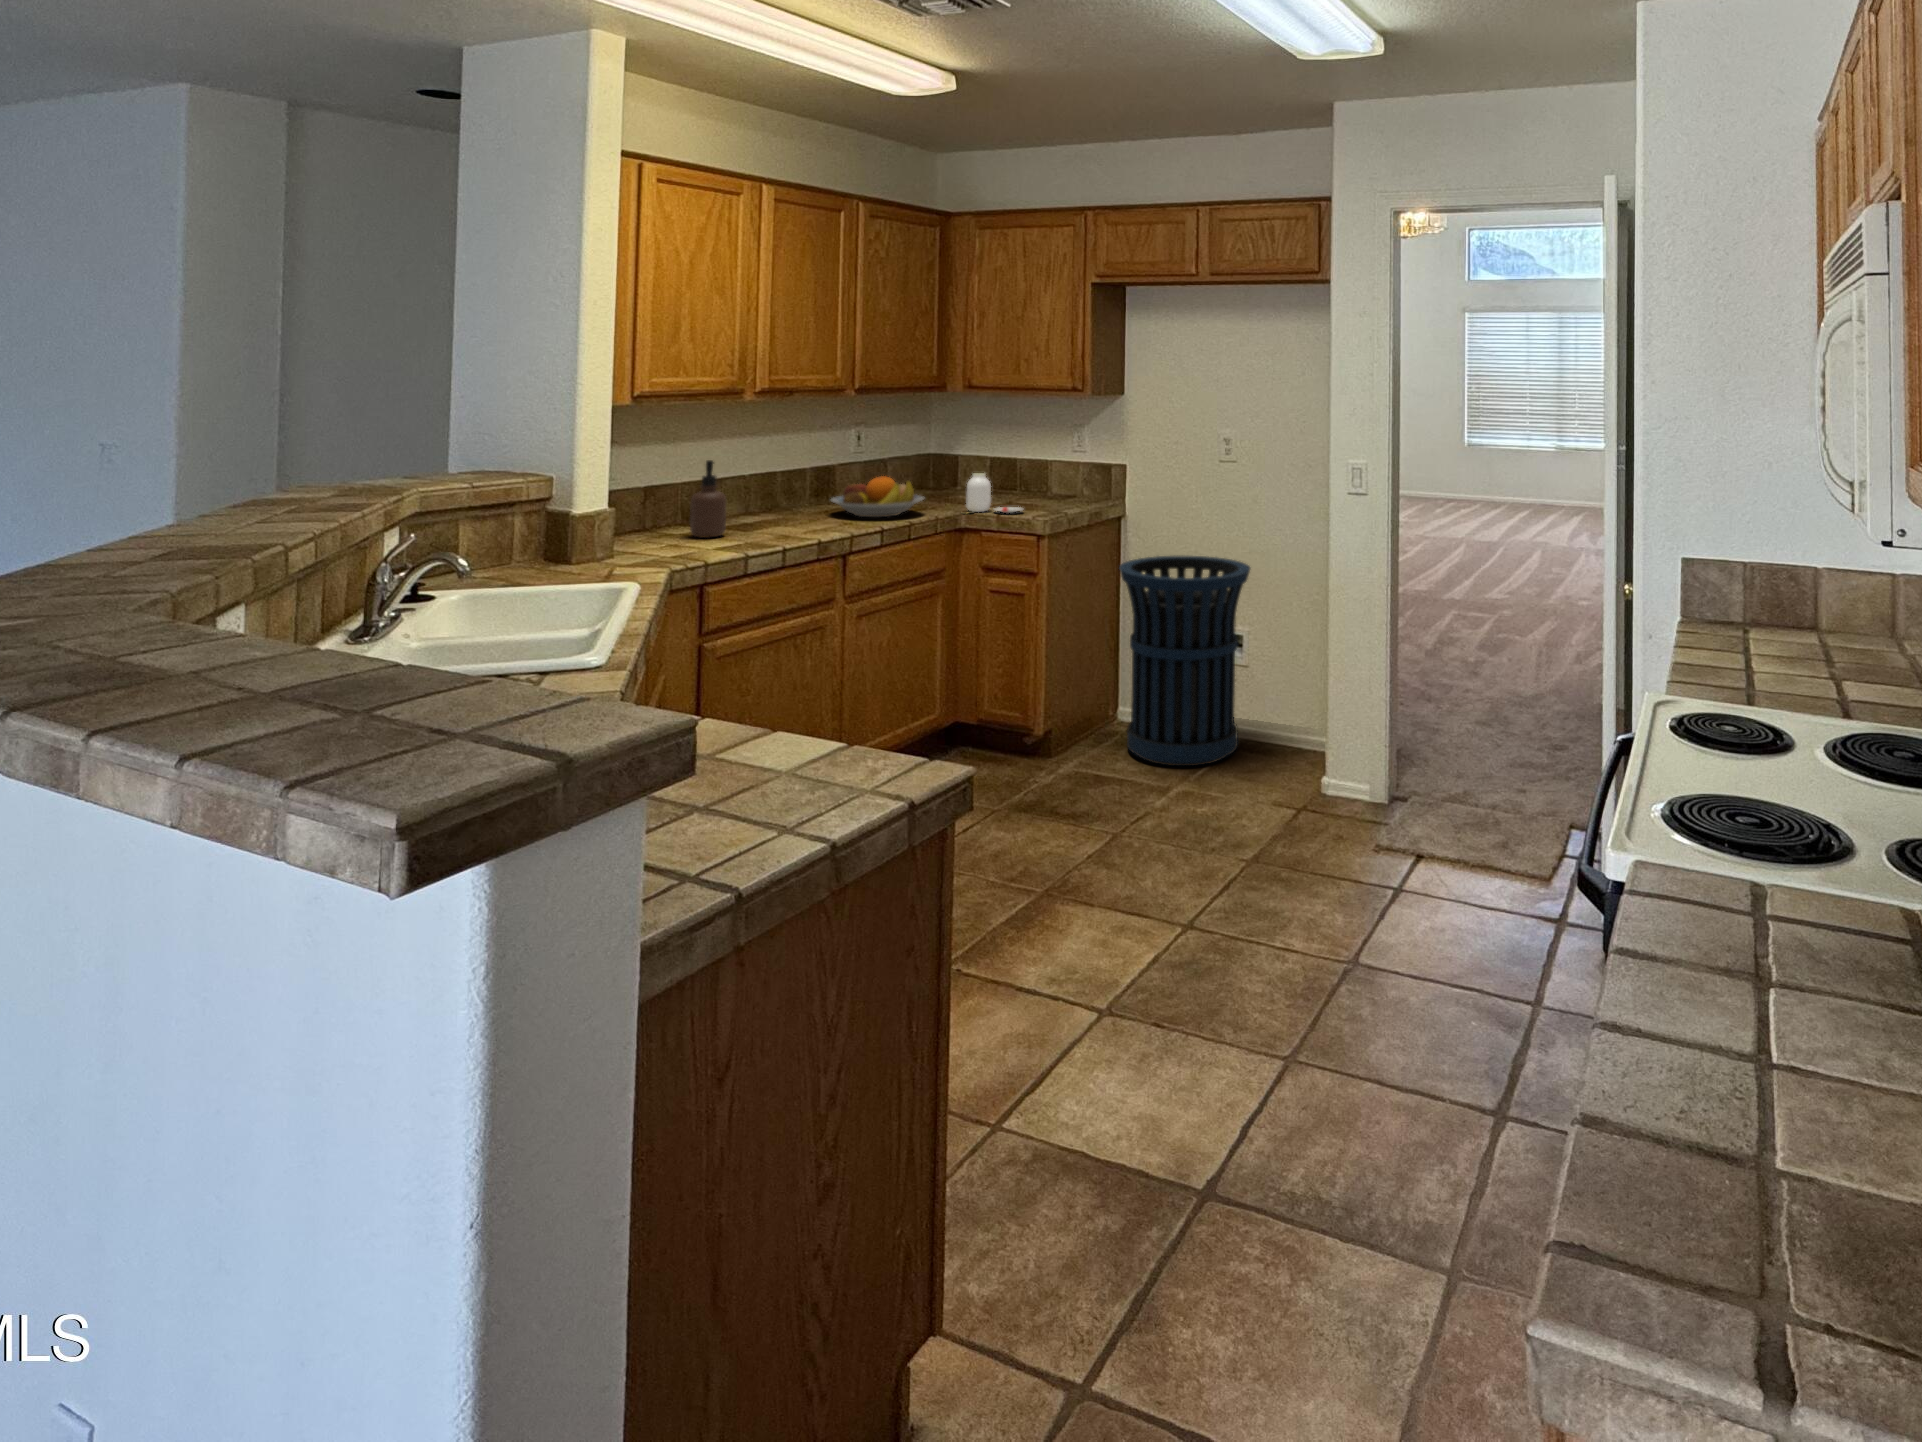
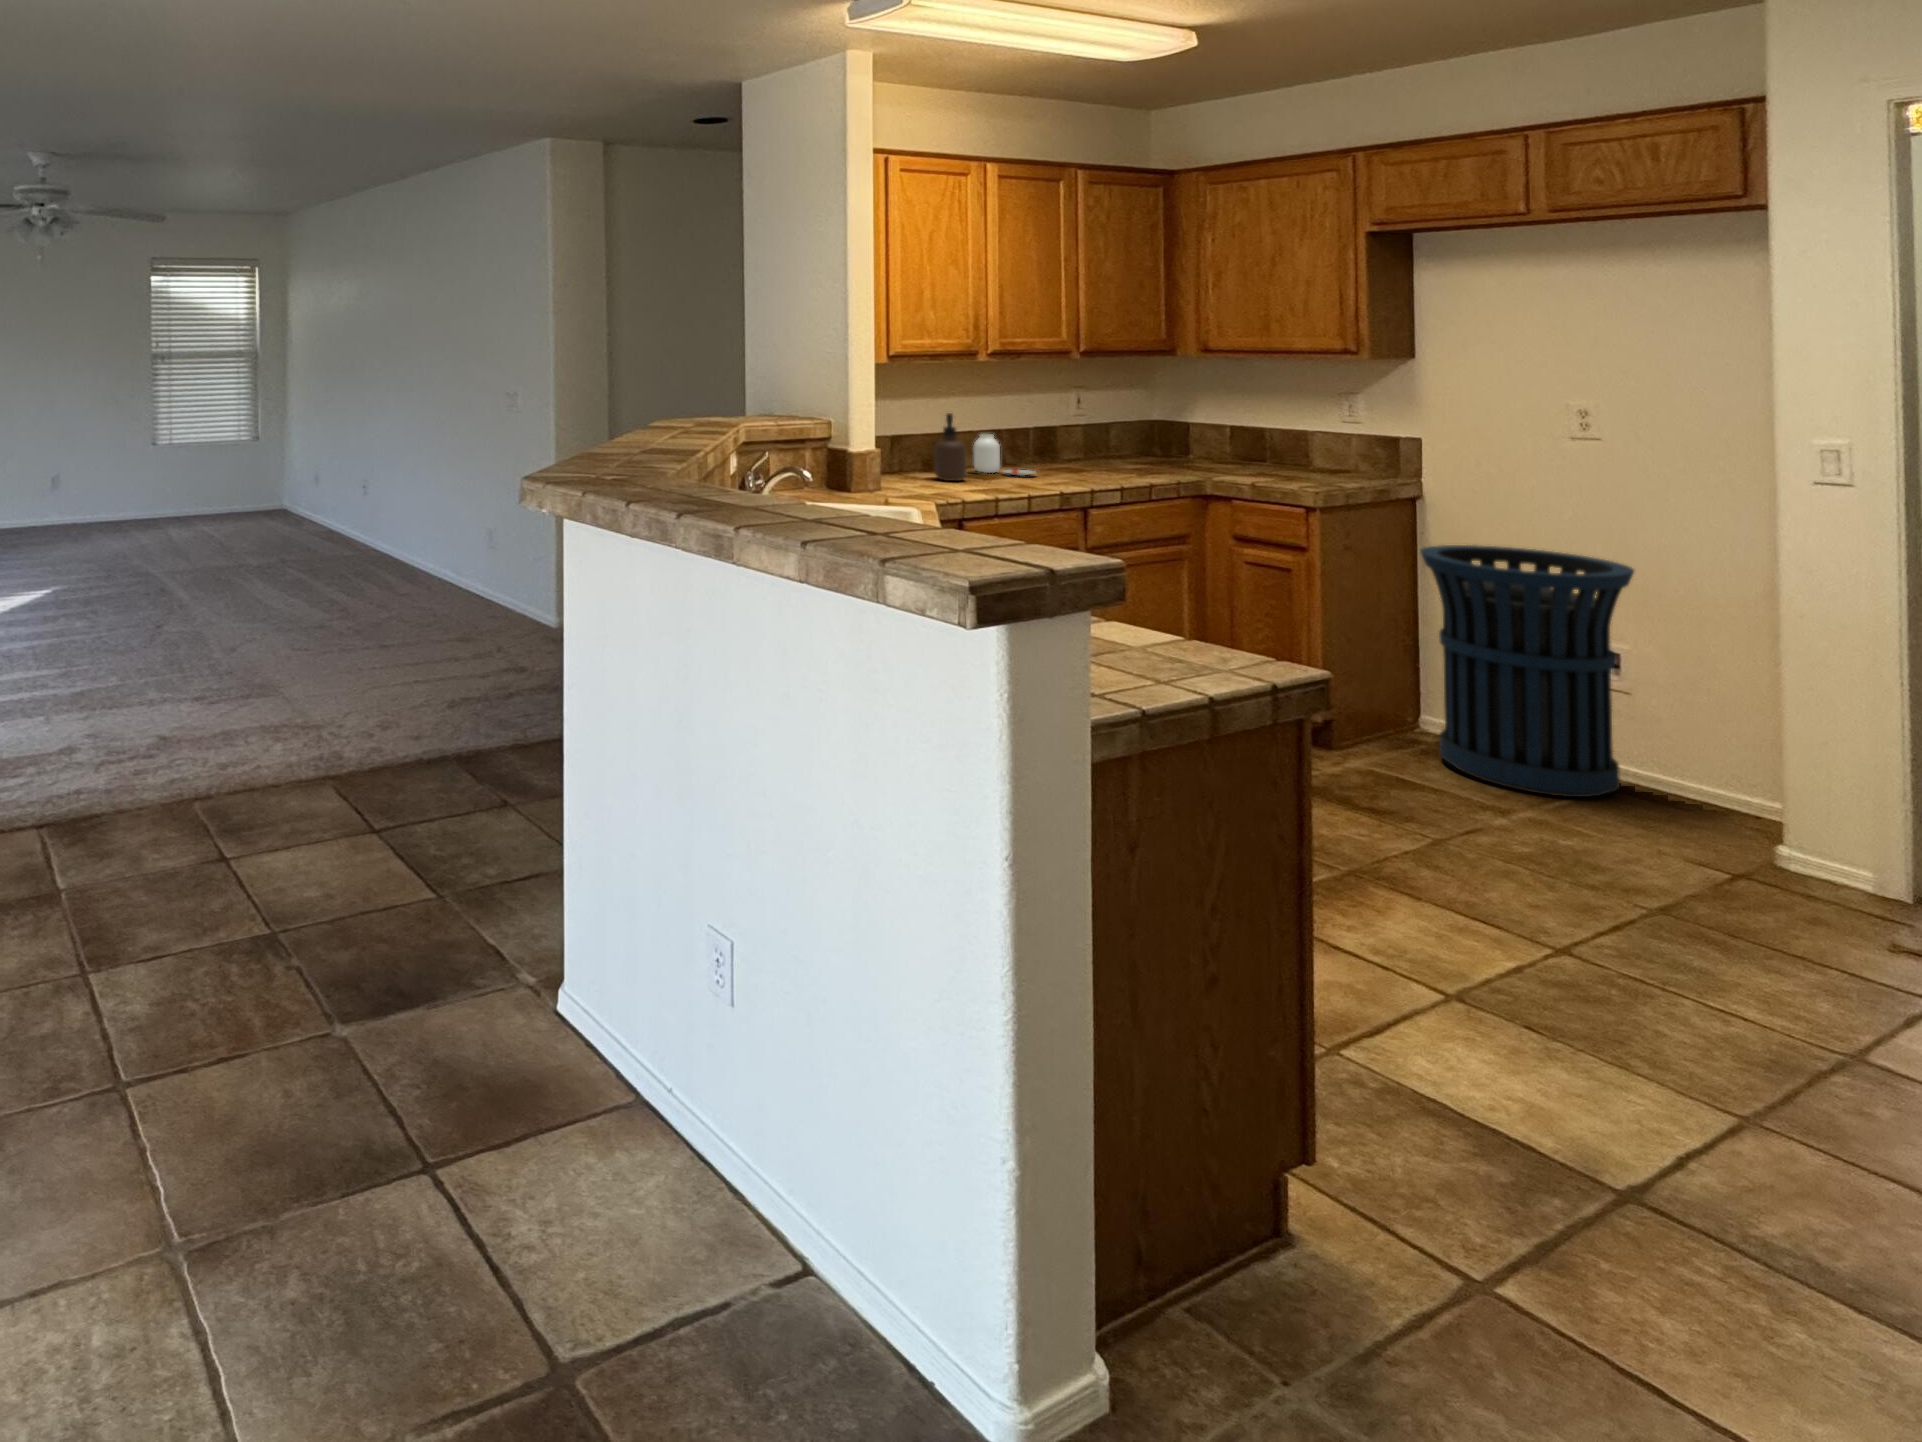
jar: present [966,473,1023,513] -> present [974,434,1034,476]
fruit bowl: present [831,476,924,517] -> none [1057,437,1160,476]

